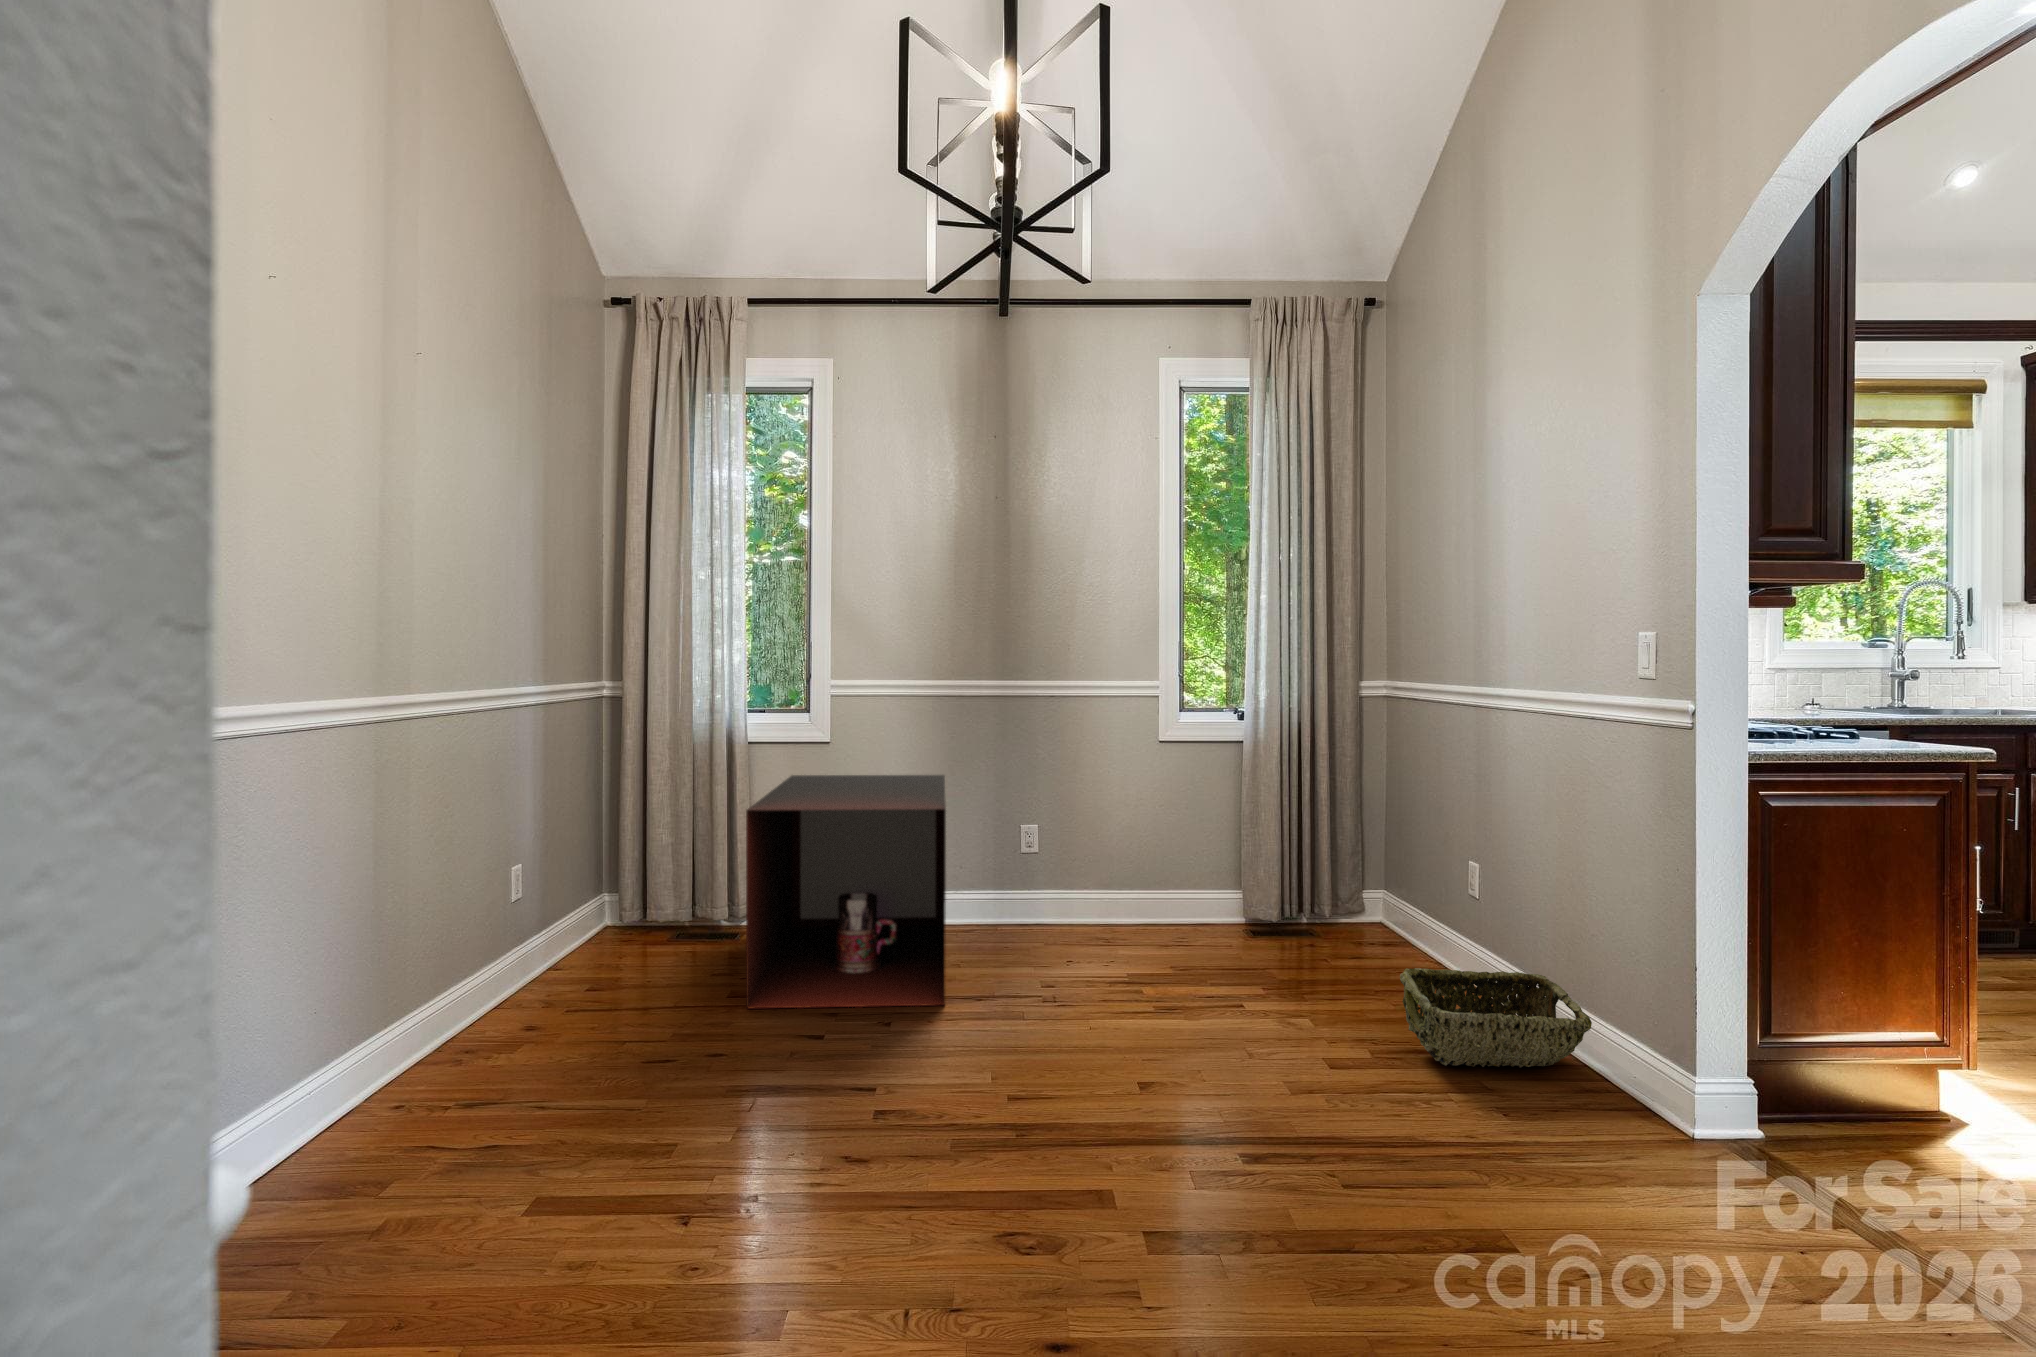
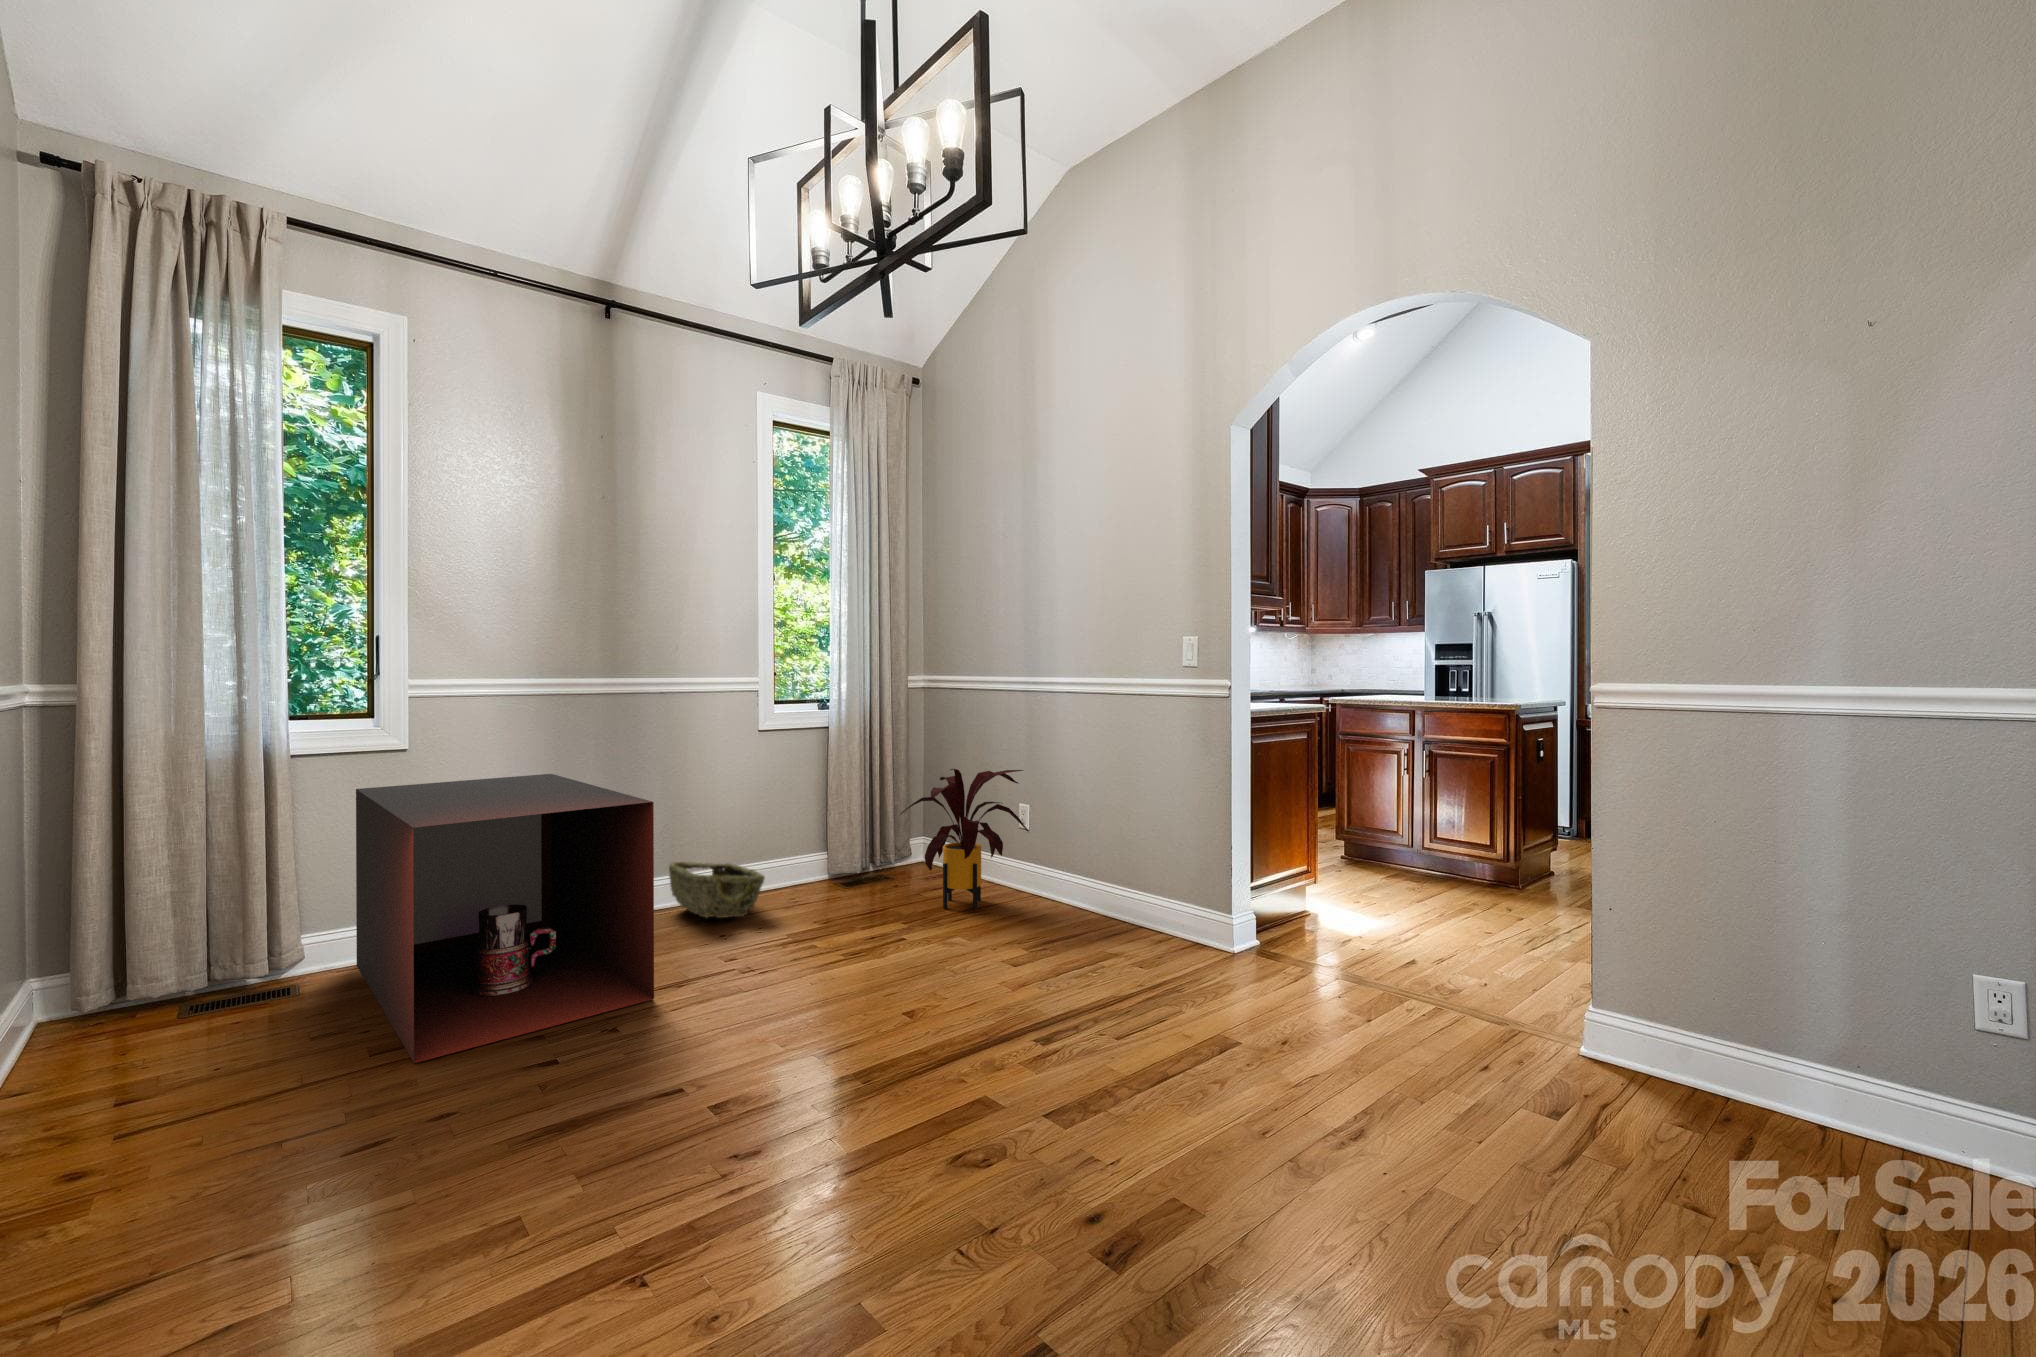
house plant: none [1286,806,1465,994] -> present [900,769,1028,909]
woven basket: present [1400,968,1592,1068] -> present [669,862,765,918]

